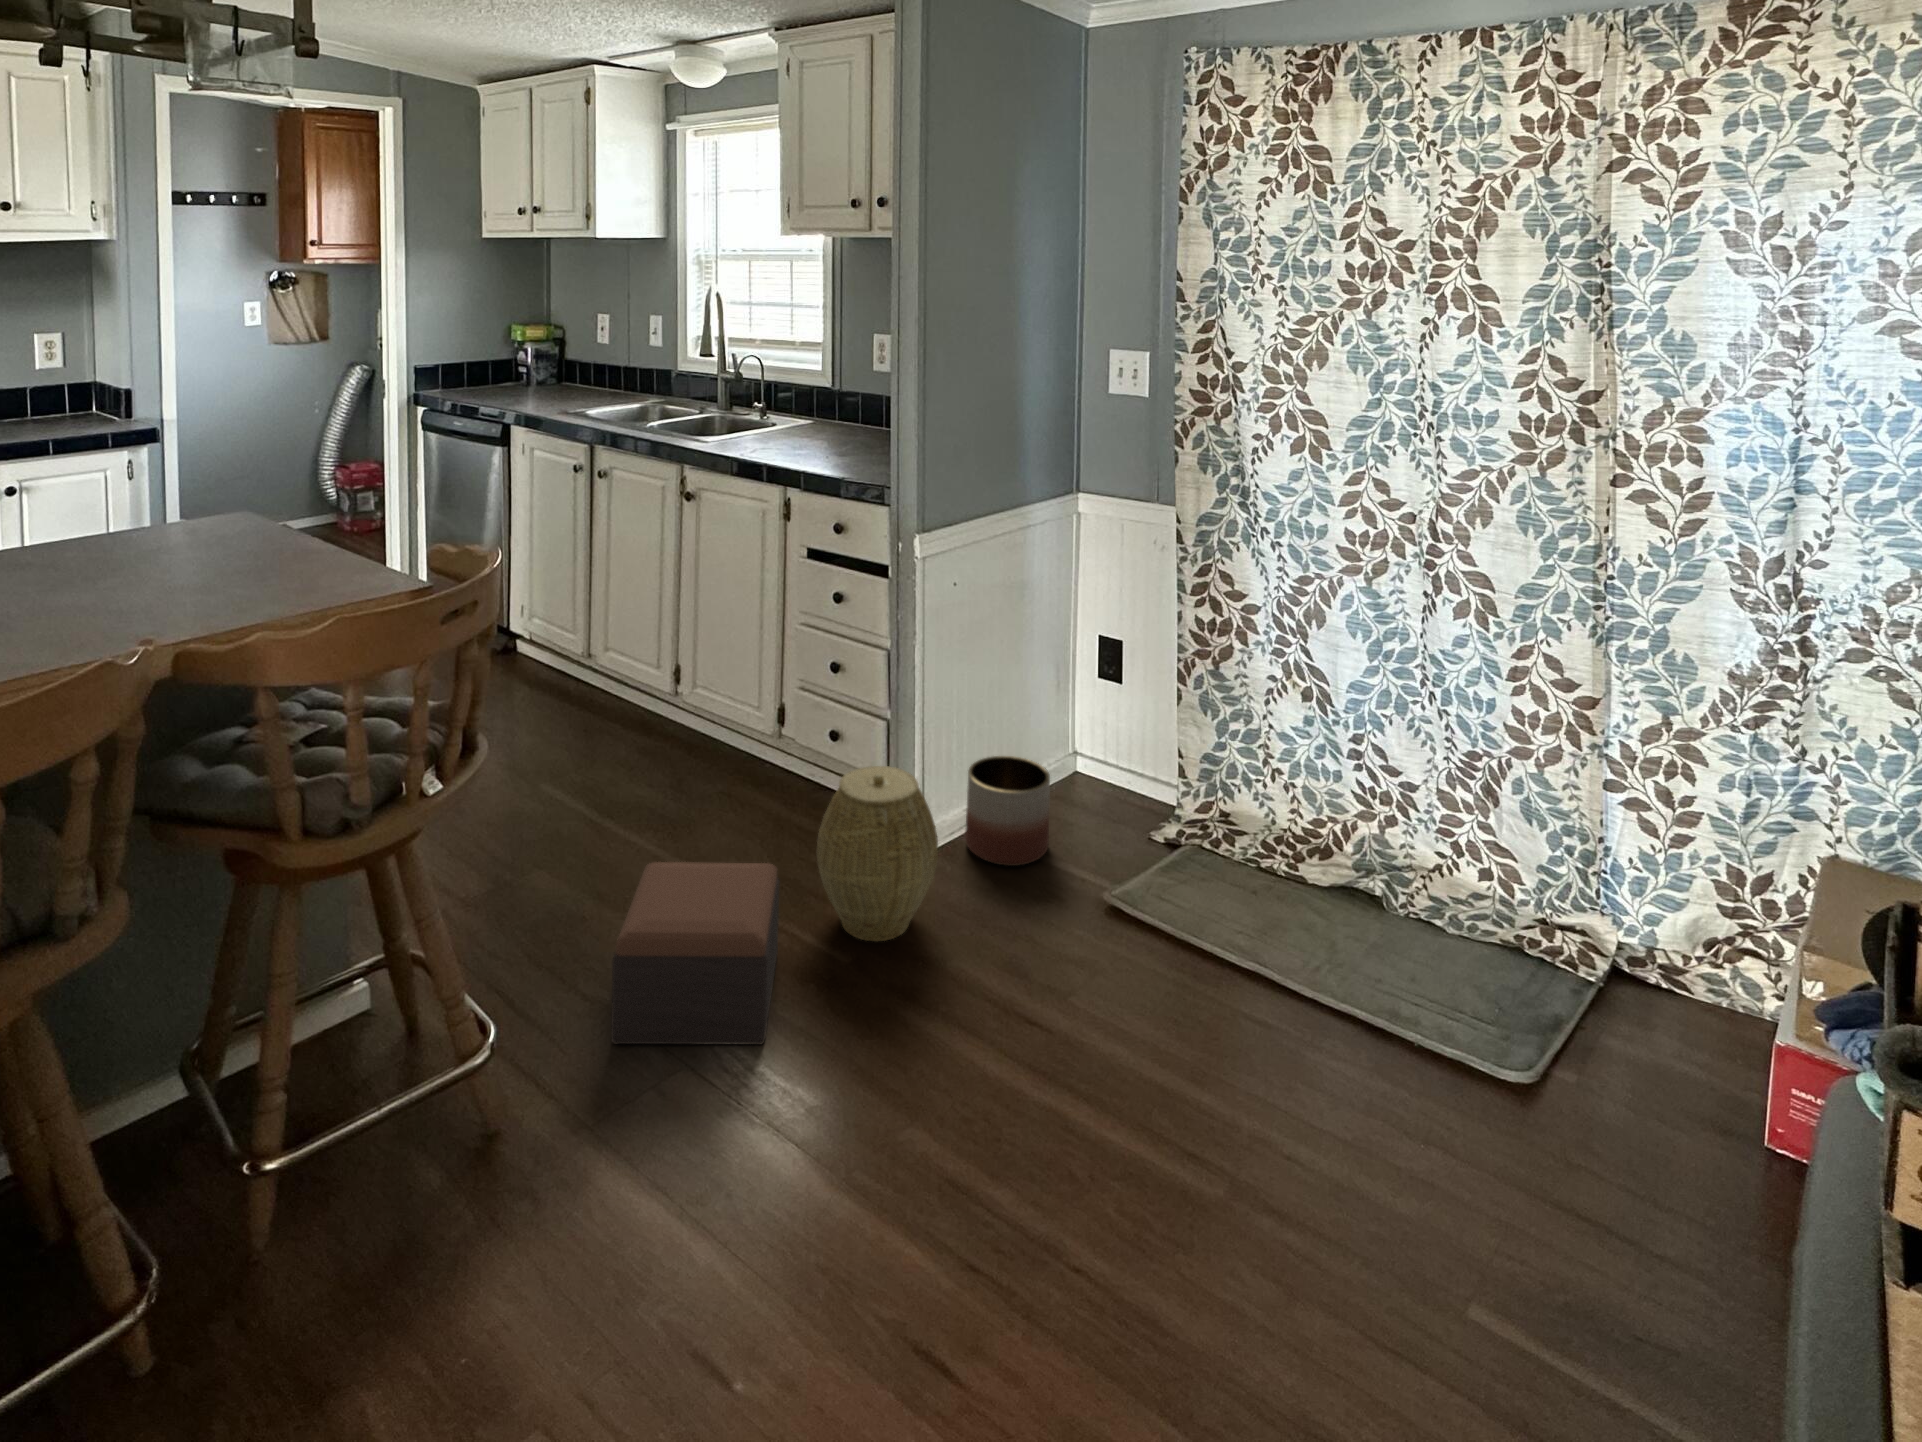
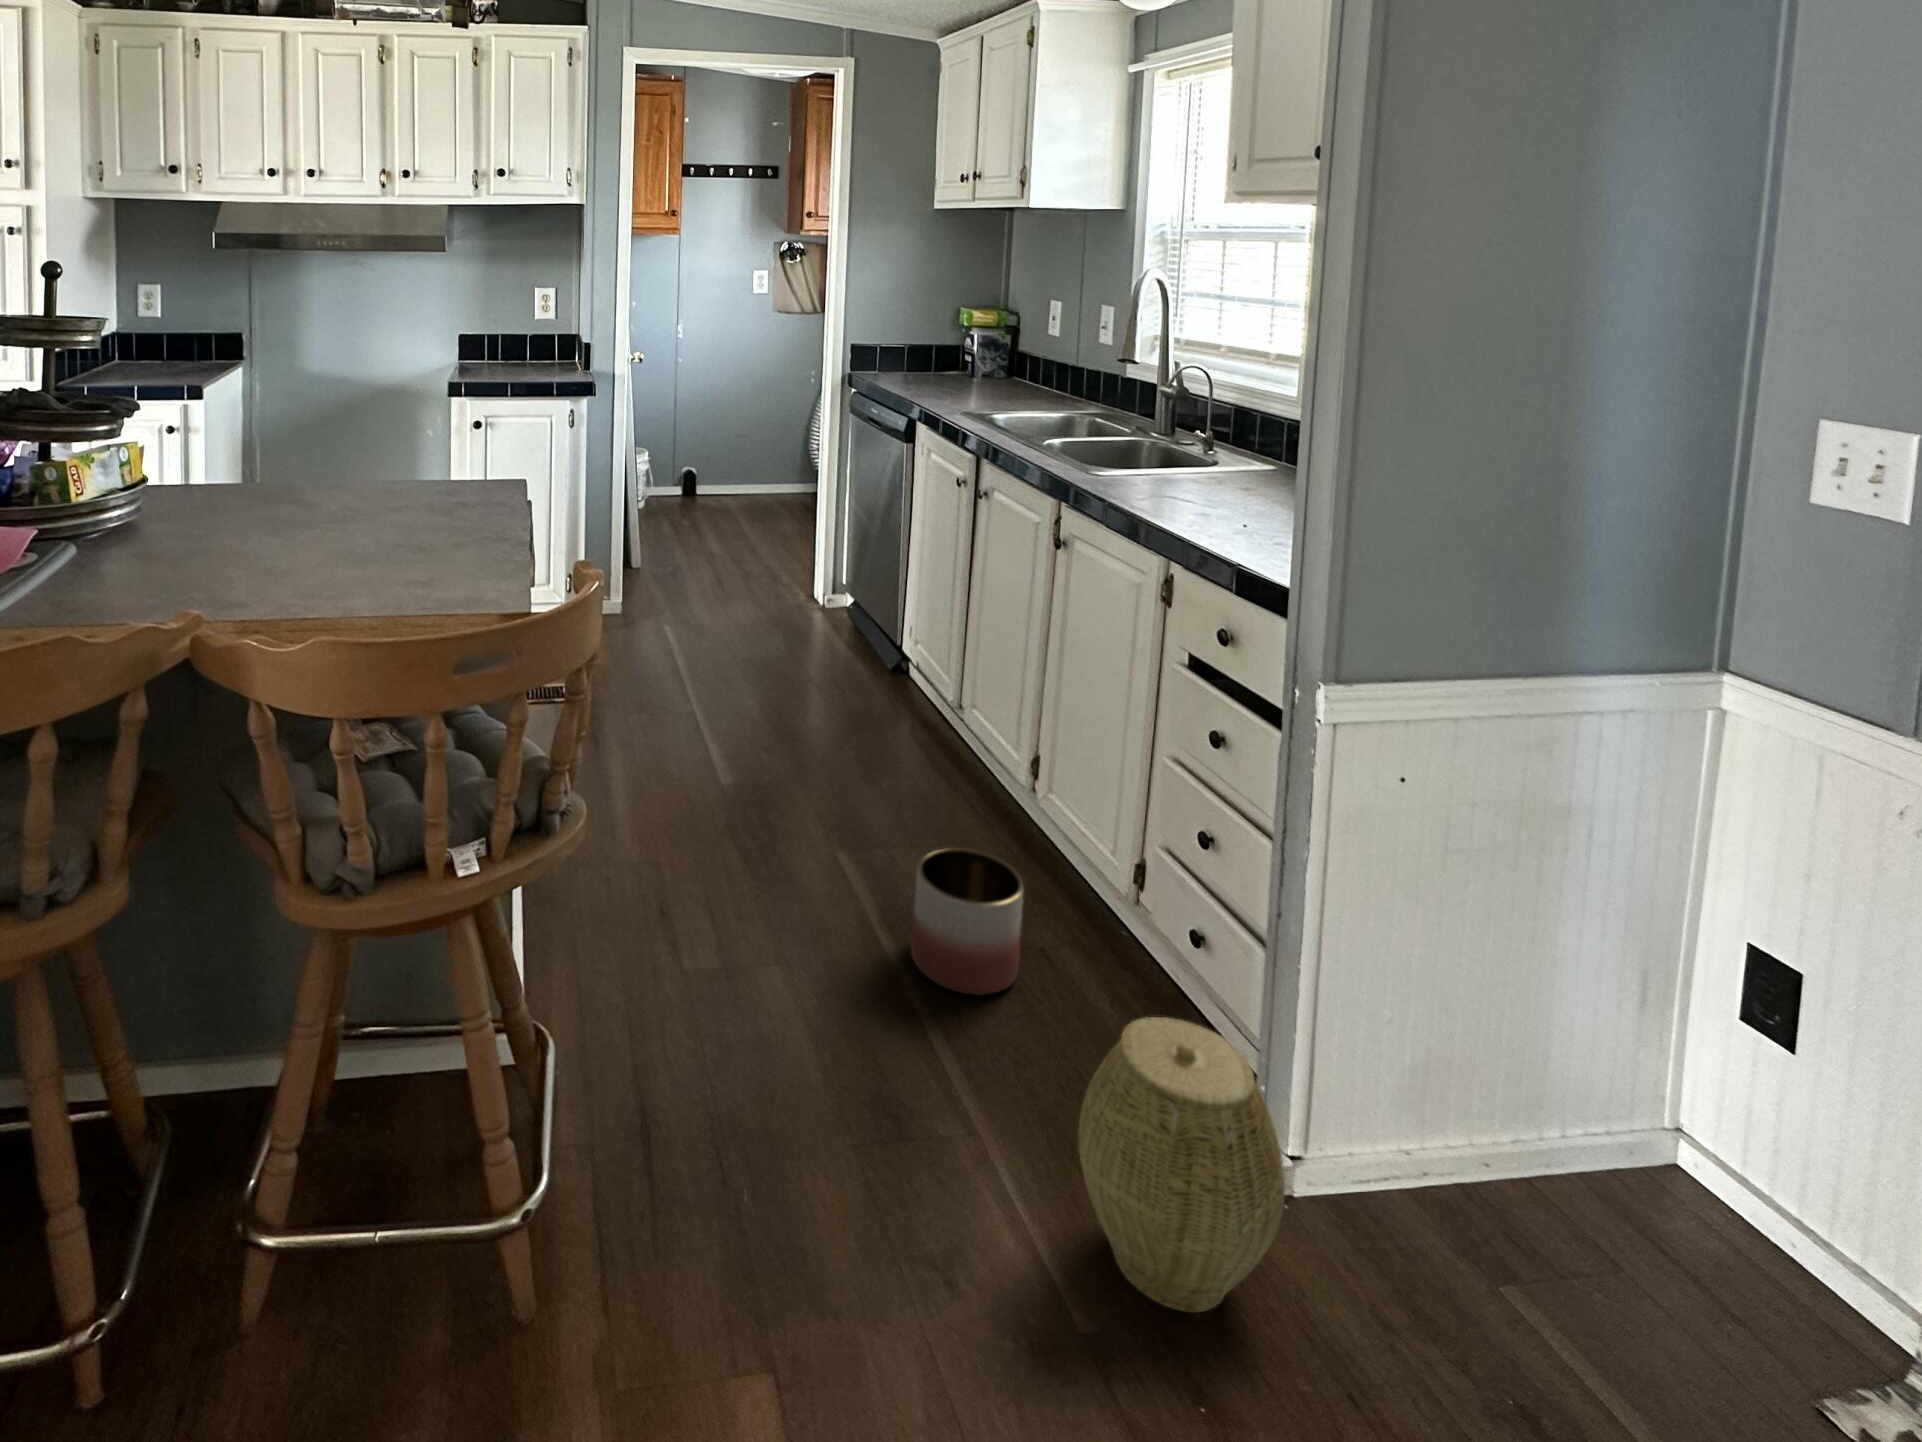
planter: present [965,756,1050,866] -> present [911,848,1024,995]
footstool: present [611,862,779,1045] -> none [731,1025,1006,1369]

